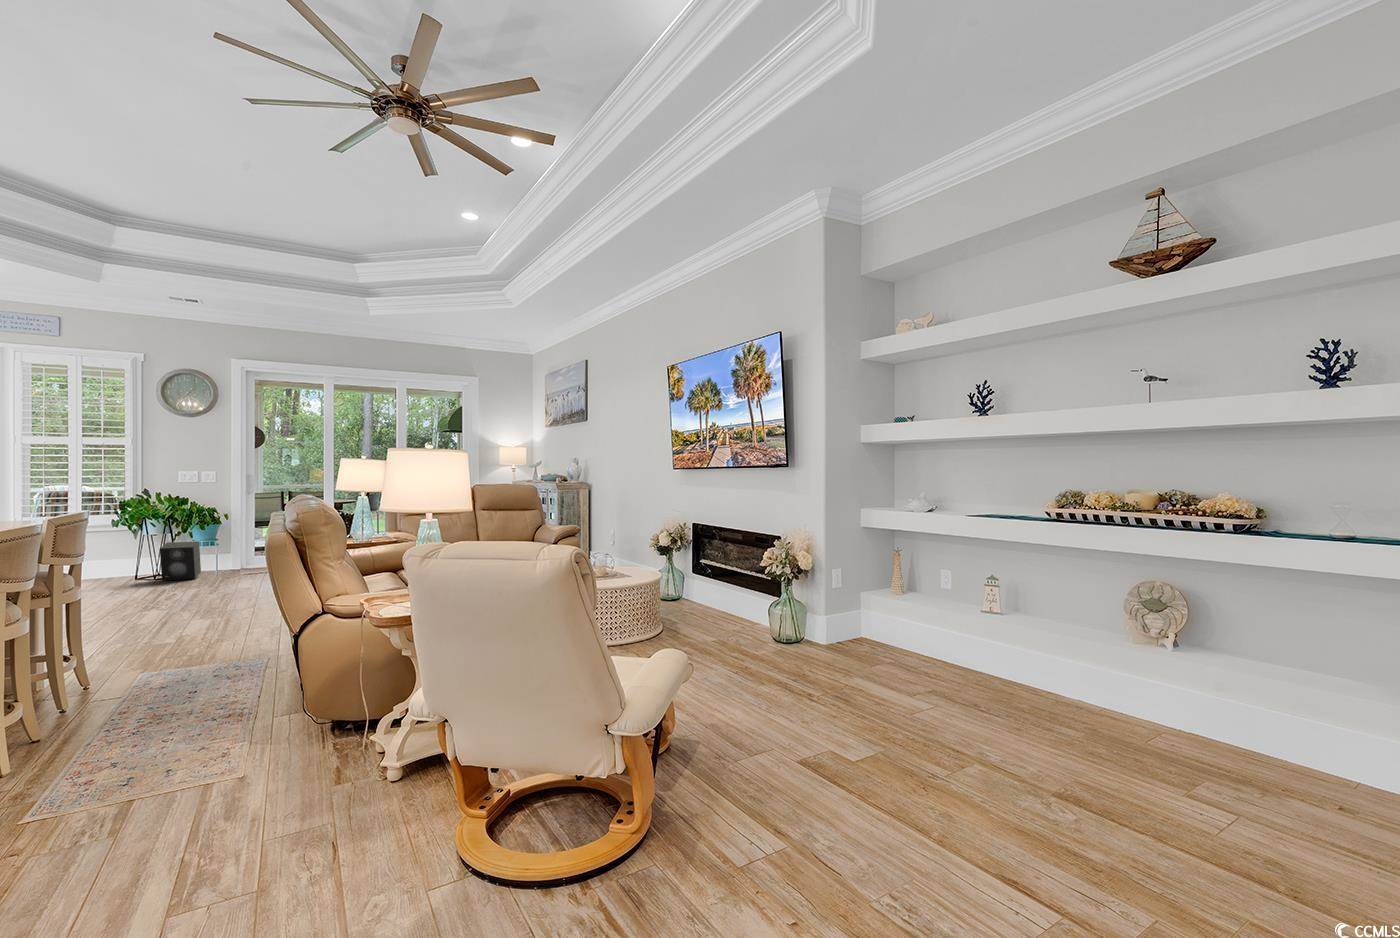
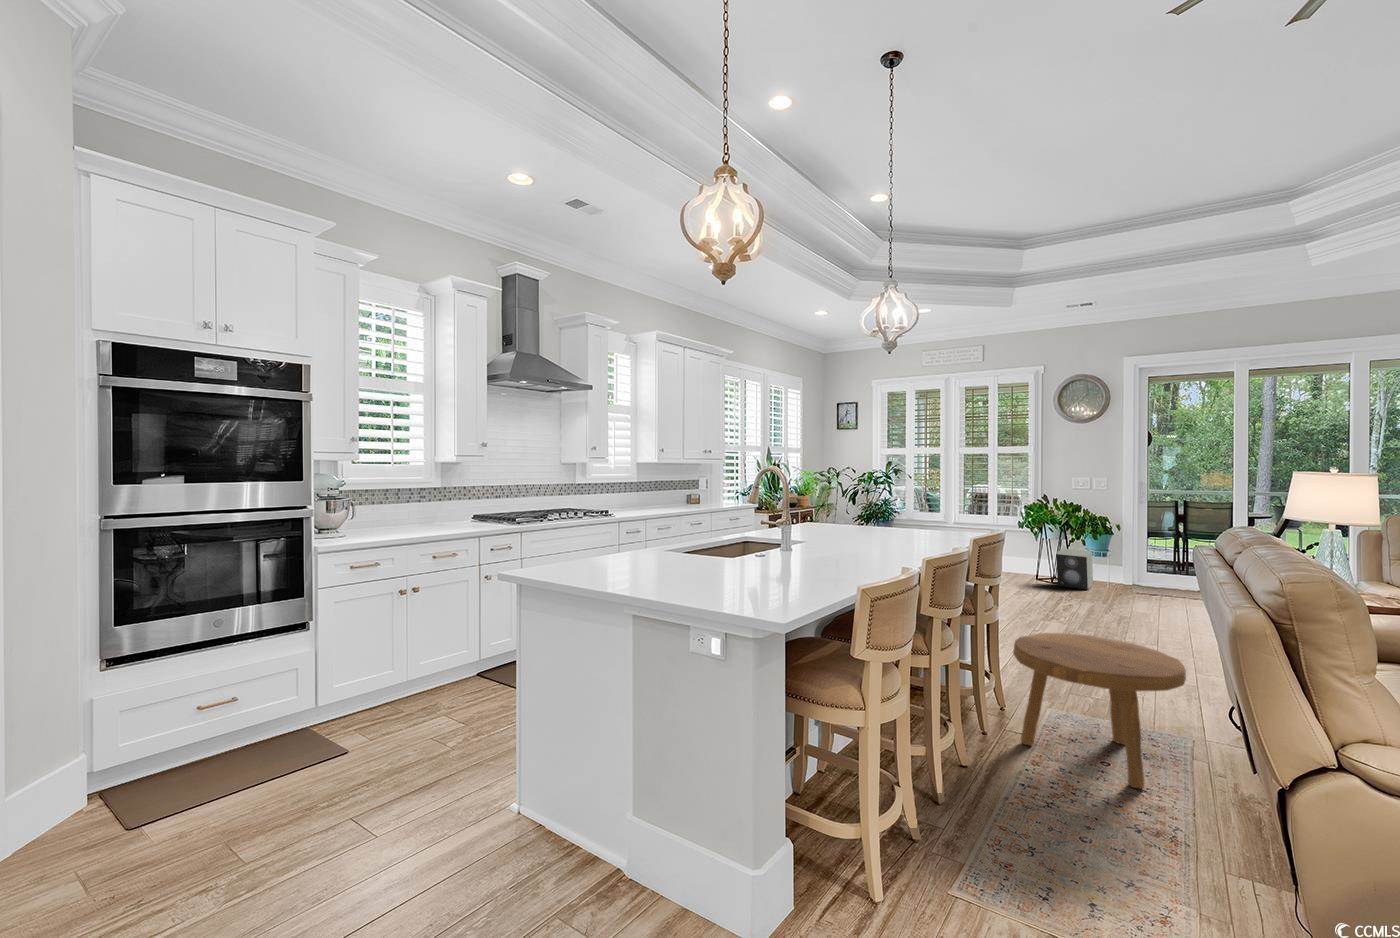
footstool: none [97,593,256,705] -> present [1013,633,1186,789]

